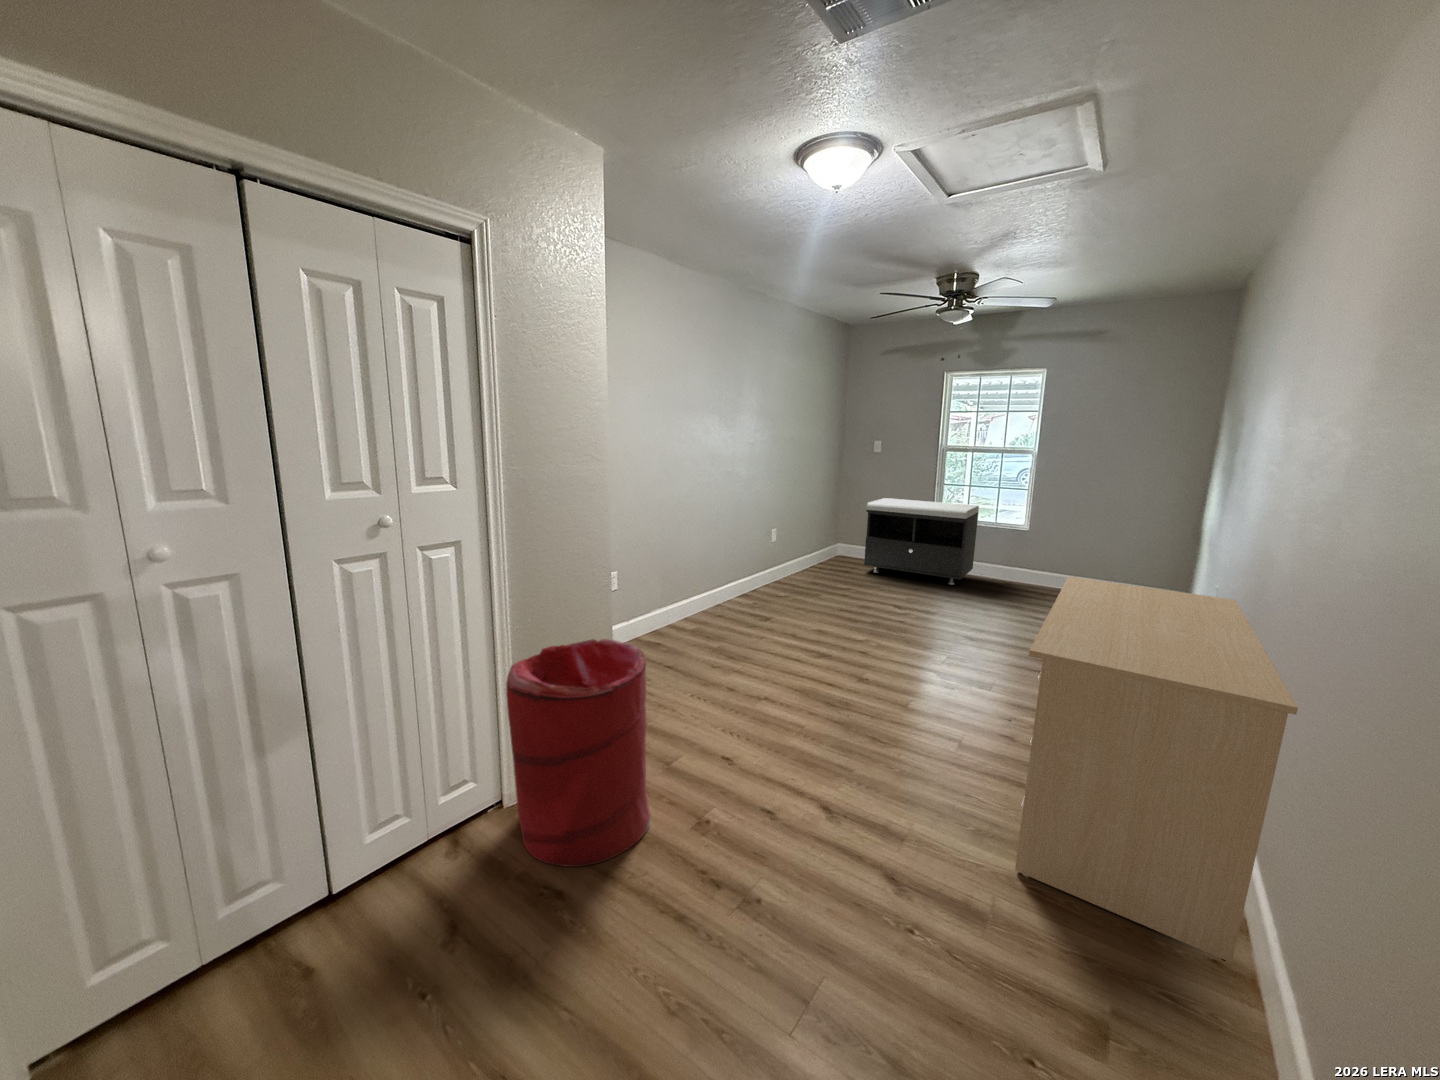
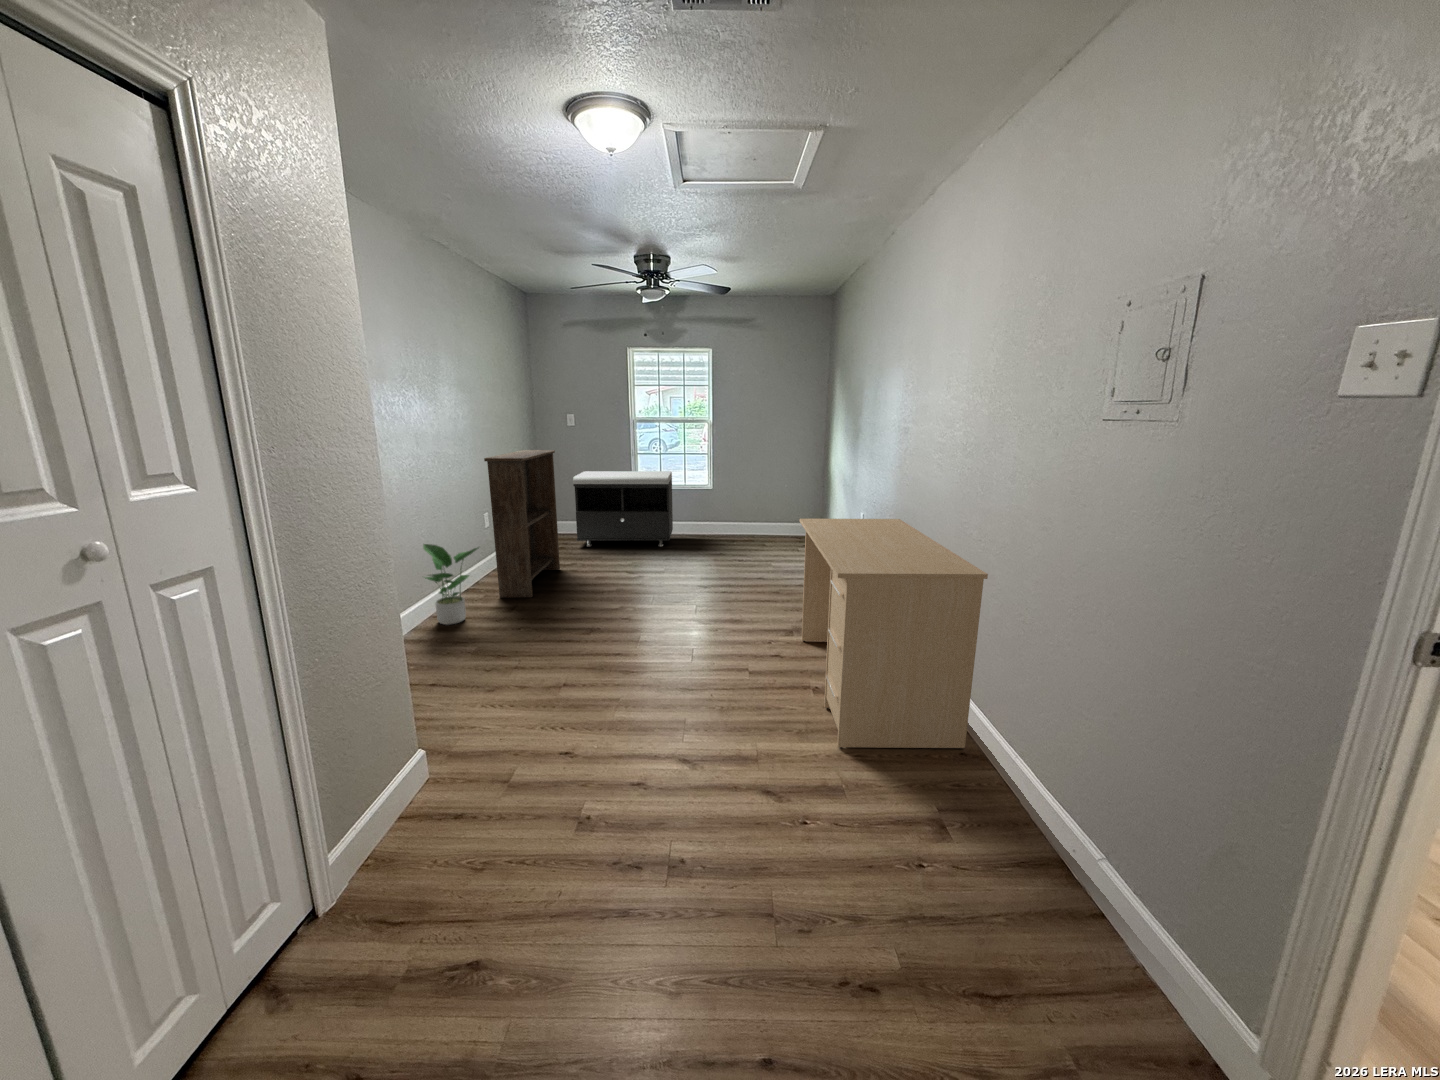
bookshelf: none [767,474,842,610] -> present [484,450,560,597]
potted plant: none [701,548,749,619] -> present [423,544,478,625]
laundry hamper: present [506,639,651,867] -> none [315,658,532,950]

